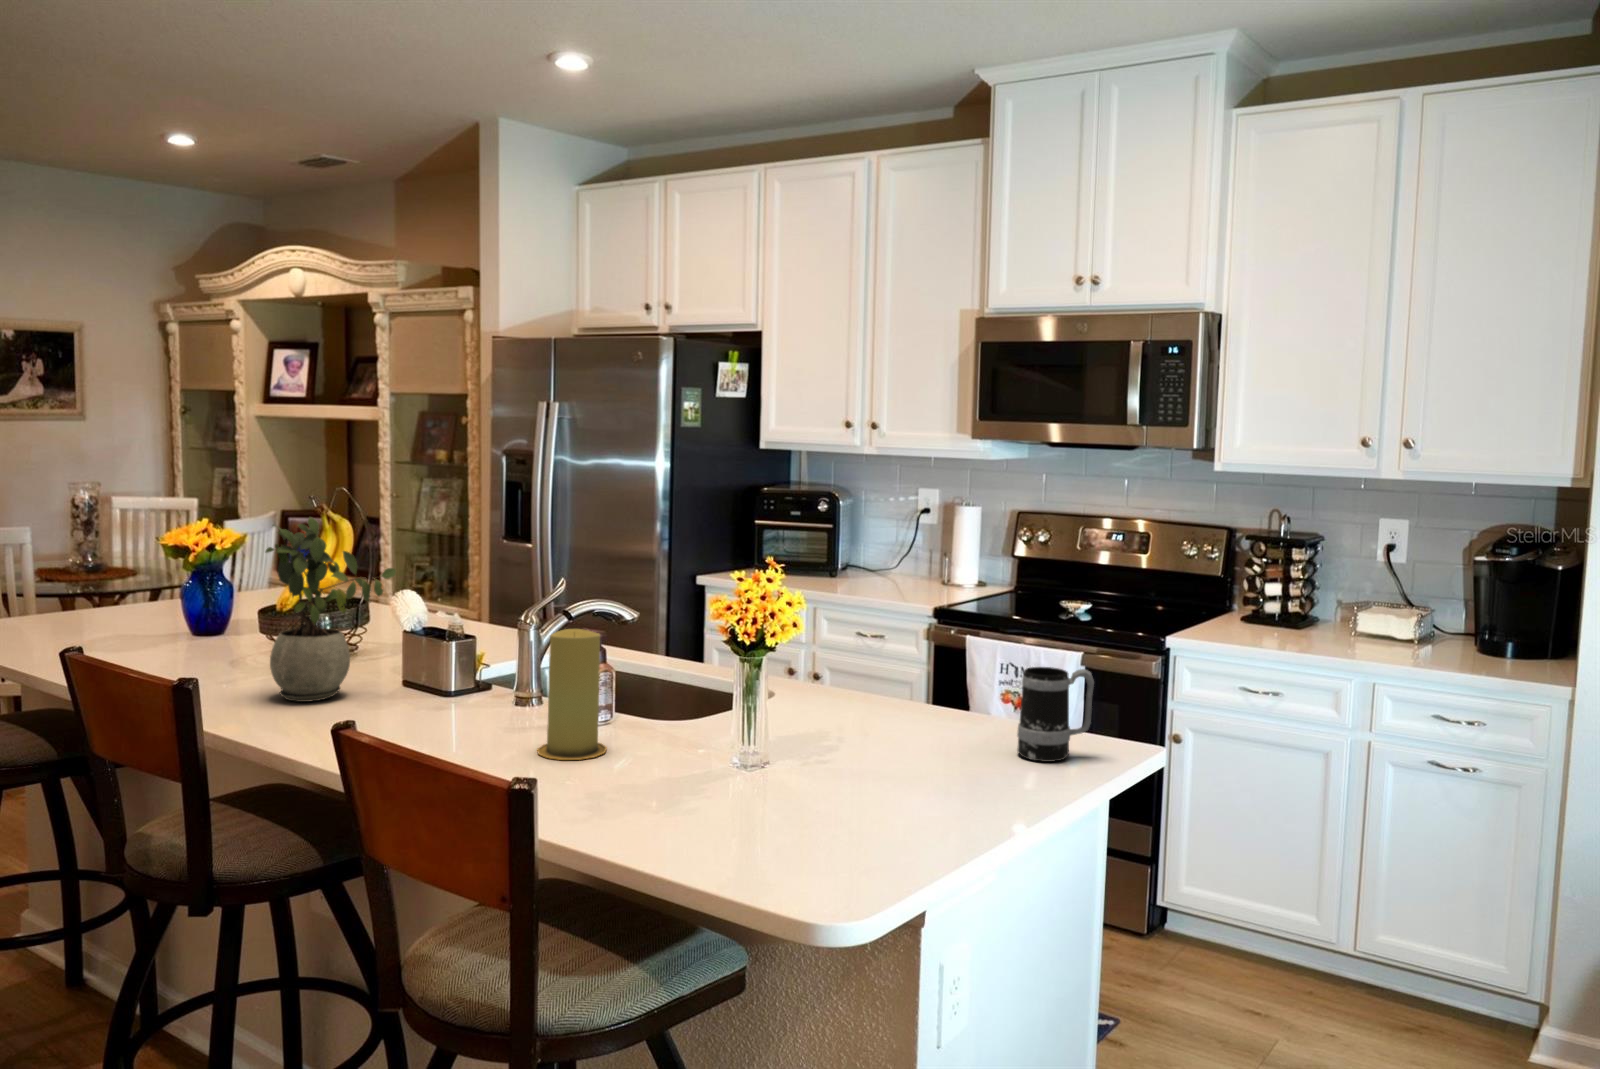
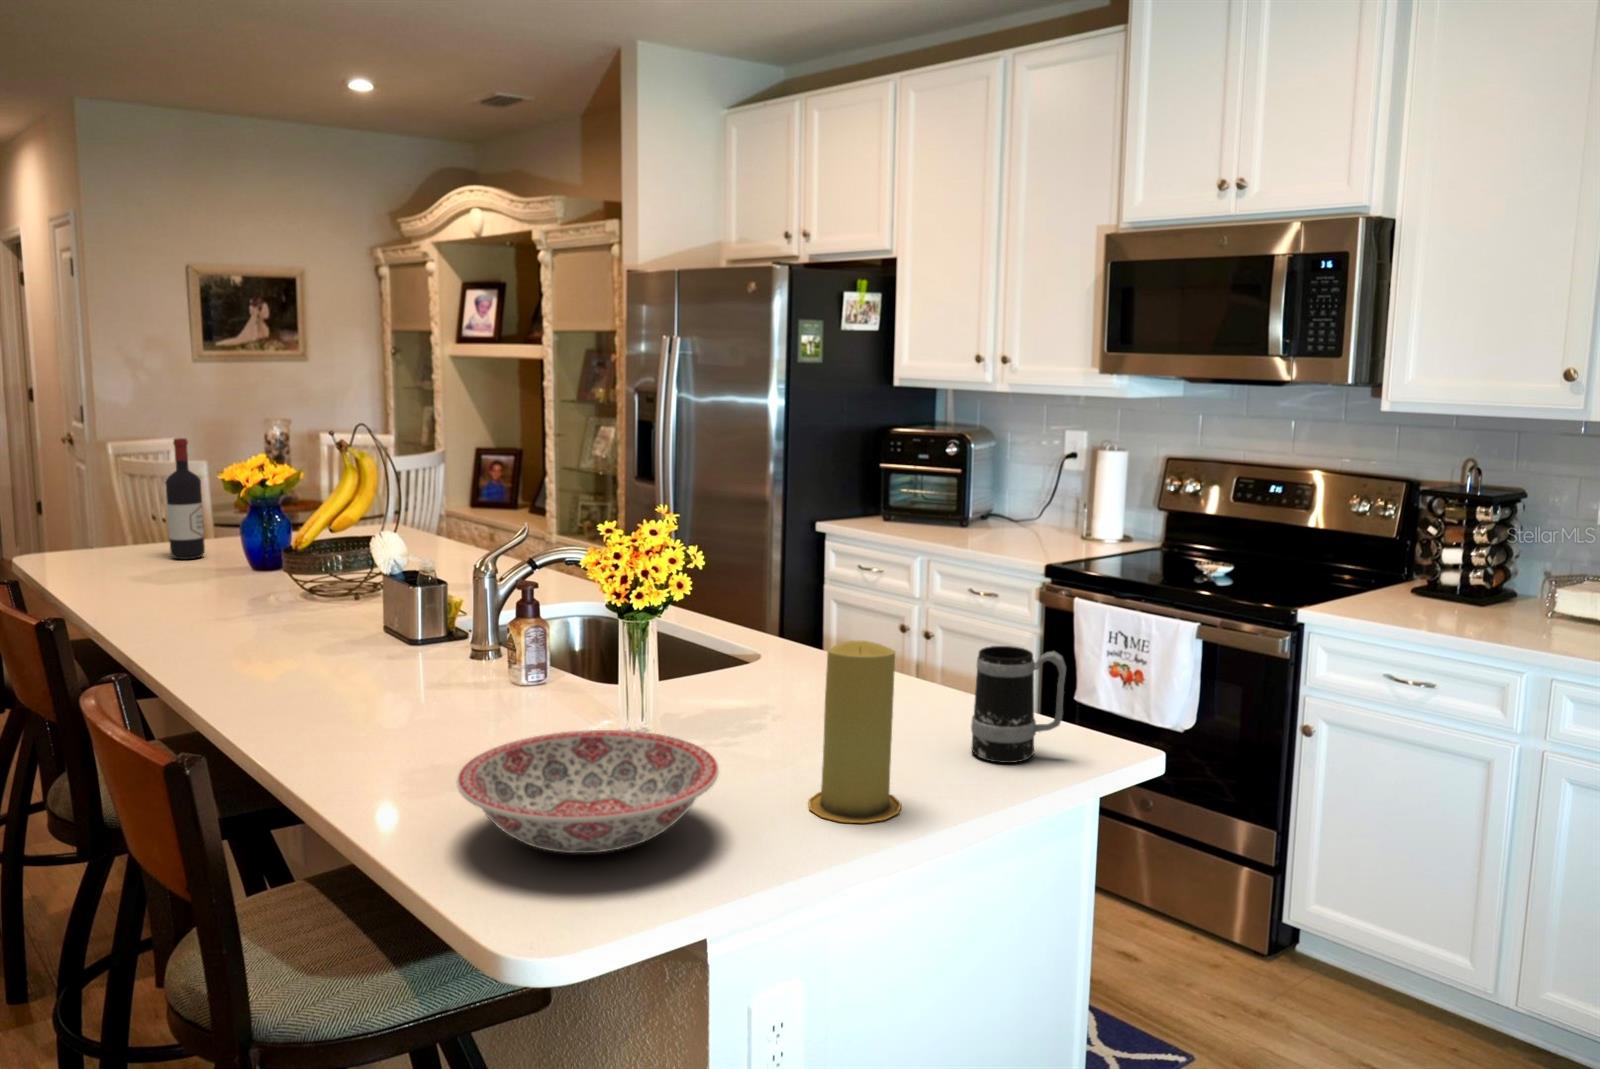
wine bottle: none [84,504,123,628] -> present [165,438,205,559]
potted plant: present [266,518,396,702] -> none [227,453,361,644]
candle: present [537,629,607,760] -> present [808,641,901,823]
ceramic bowl: none [681,748,897,844] -> present [457,730,719,853]

